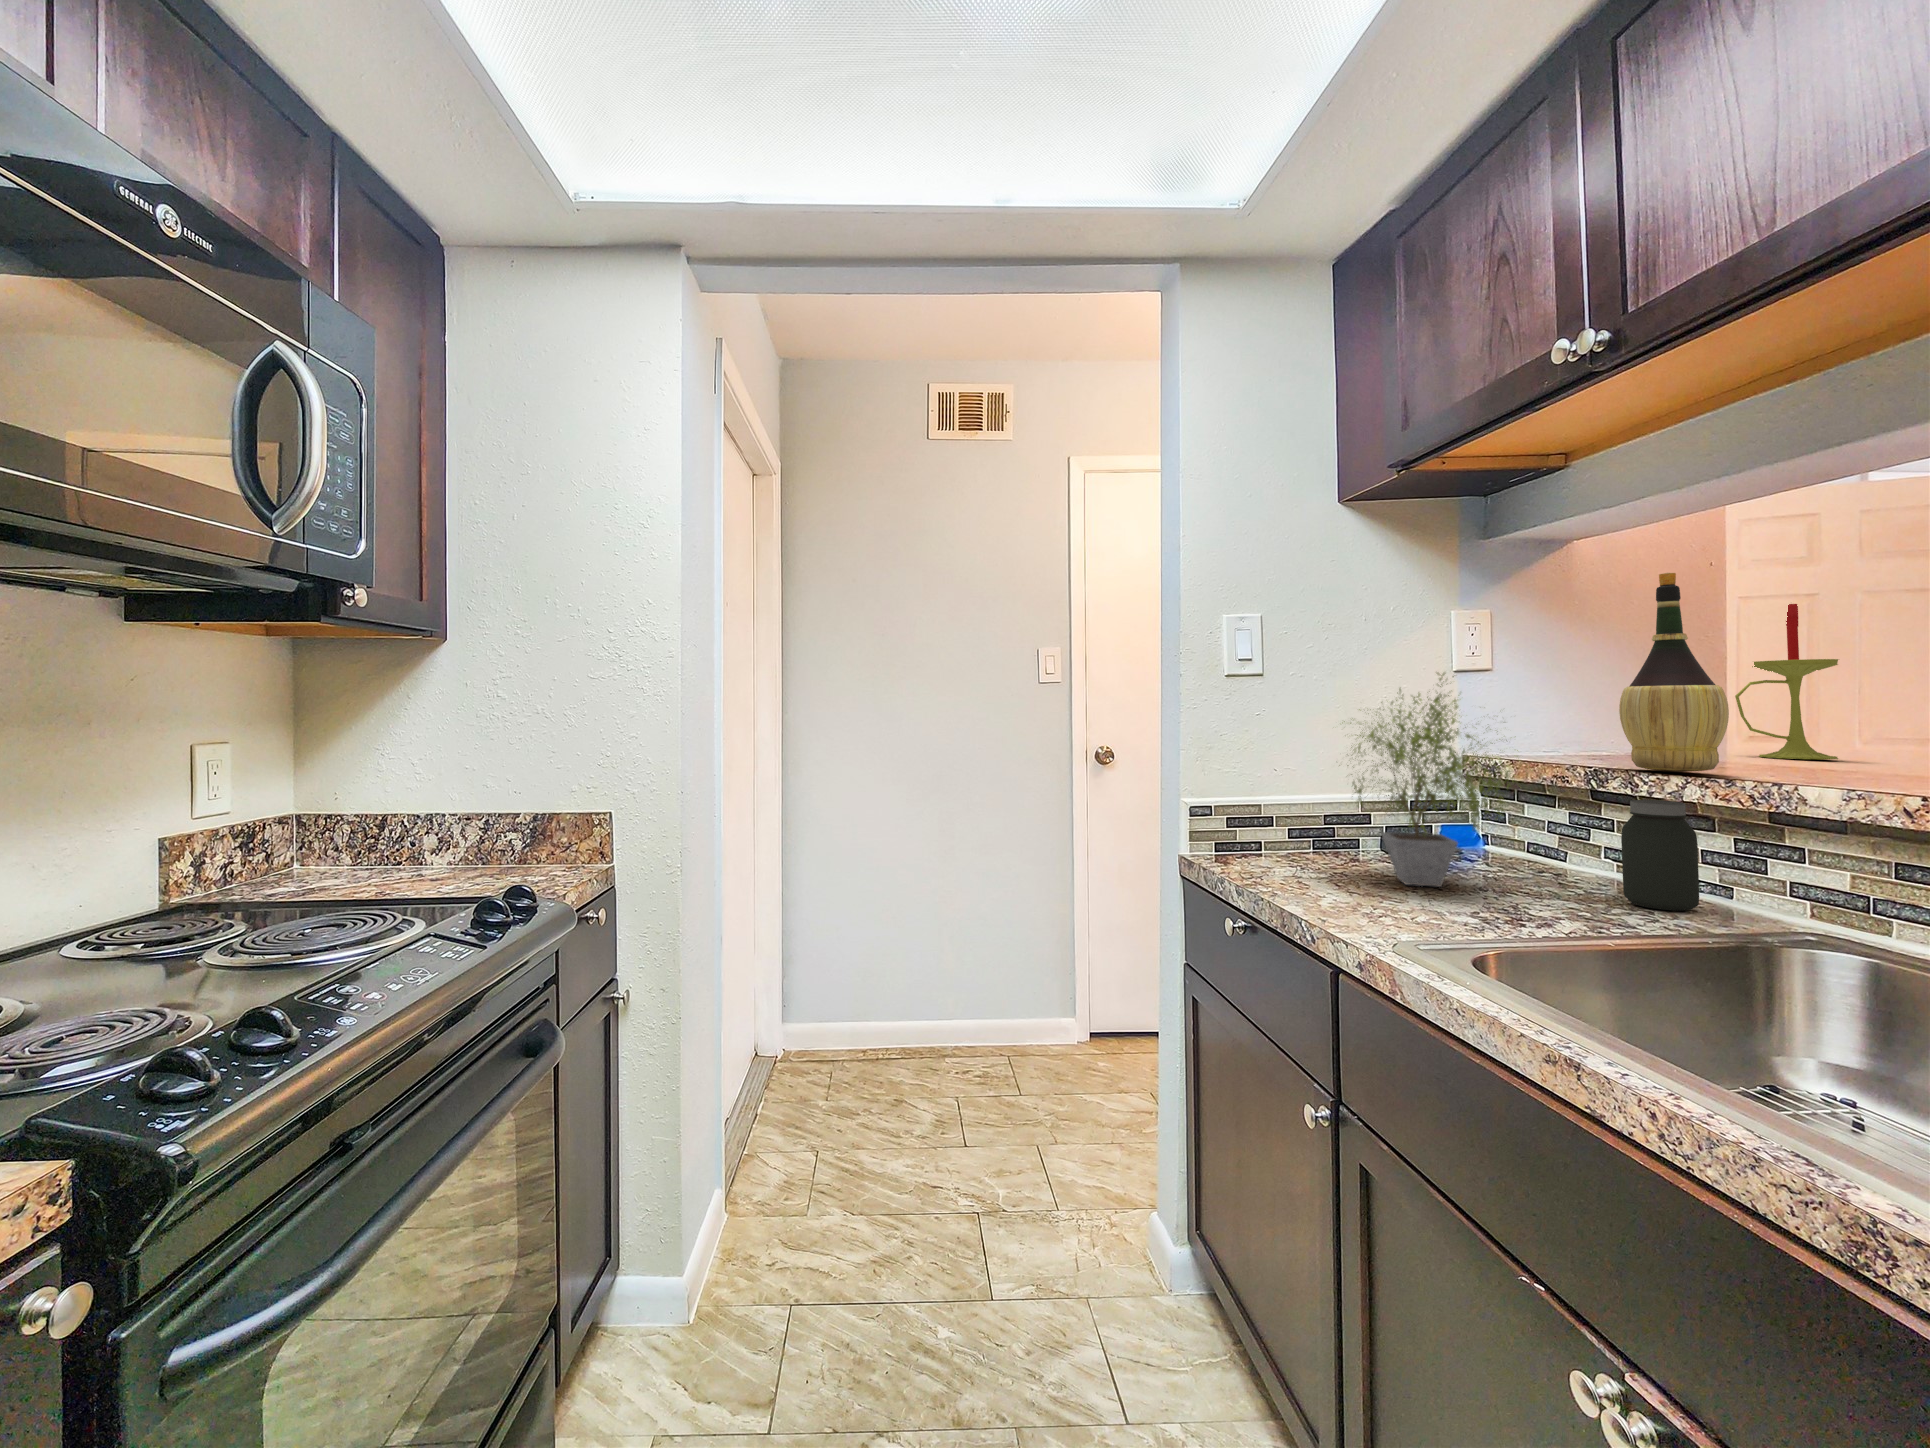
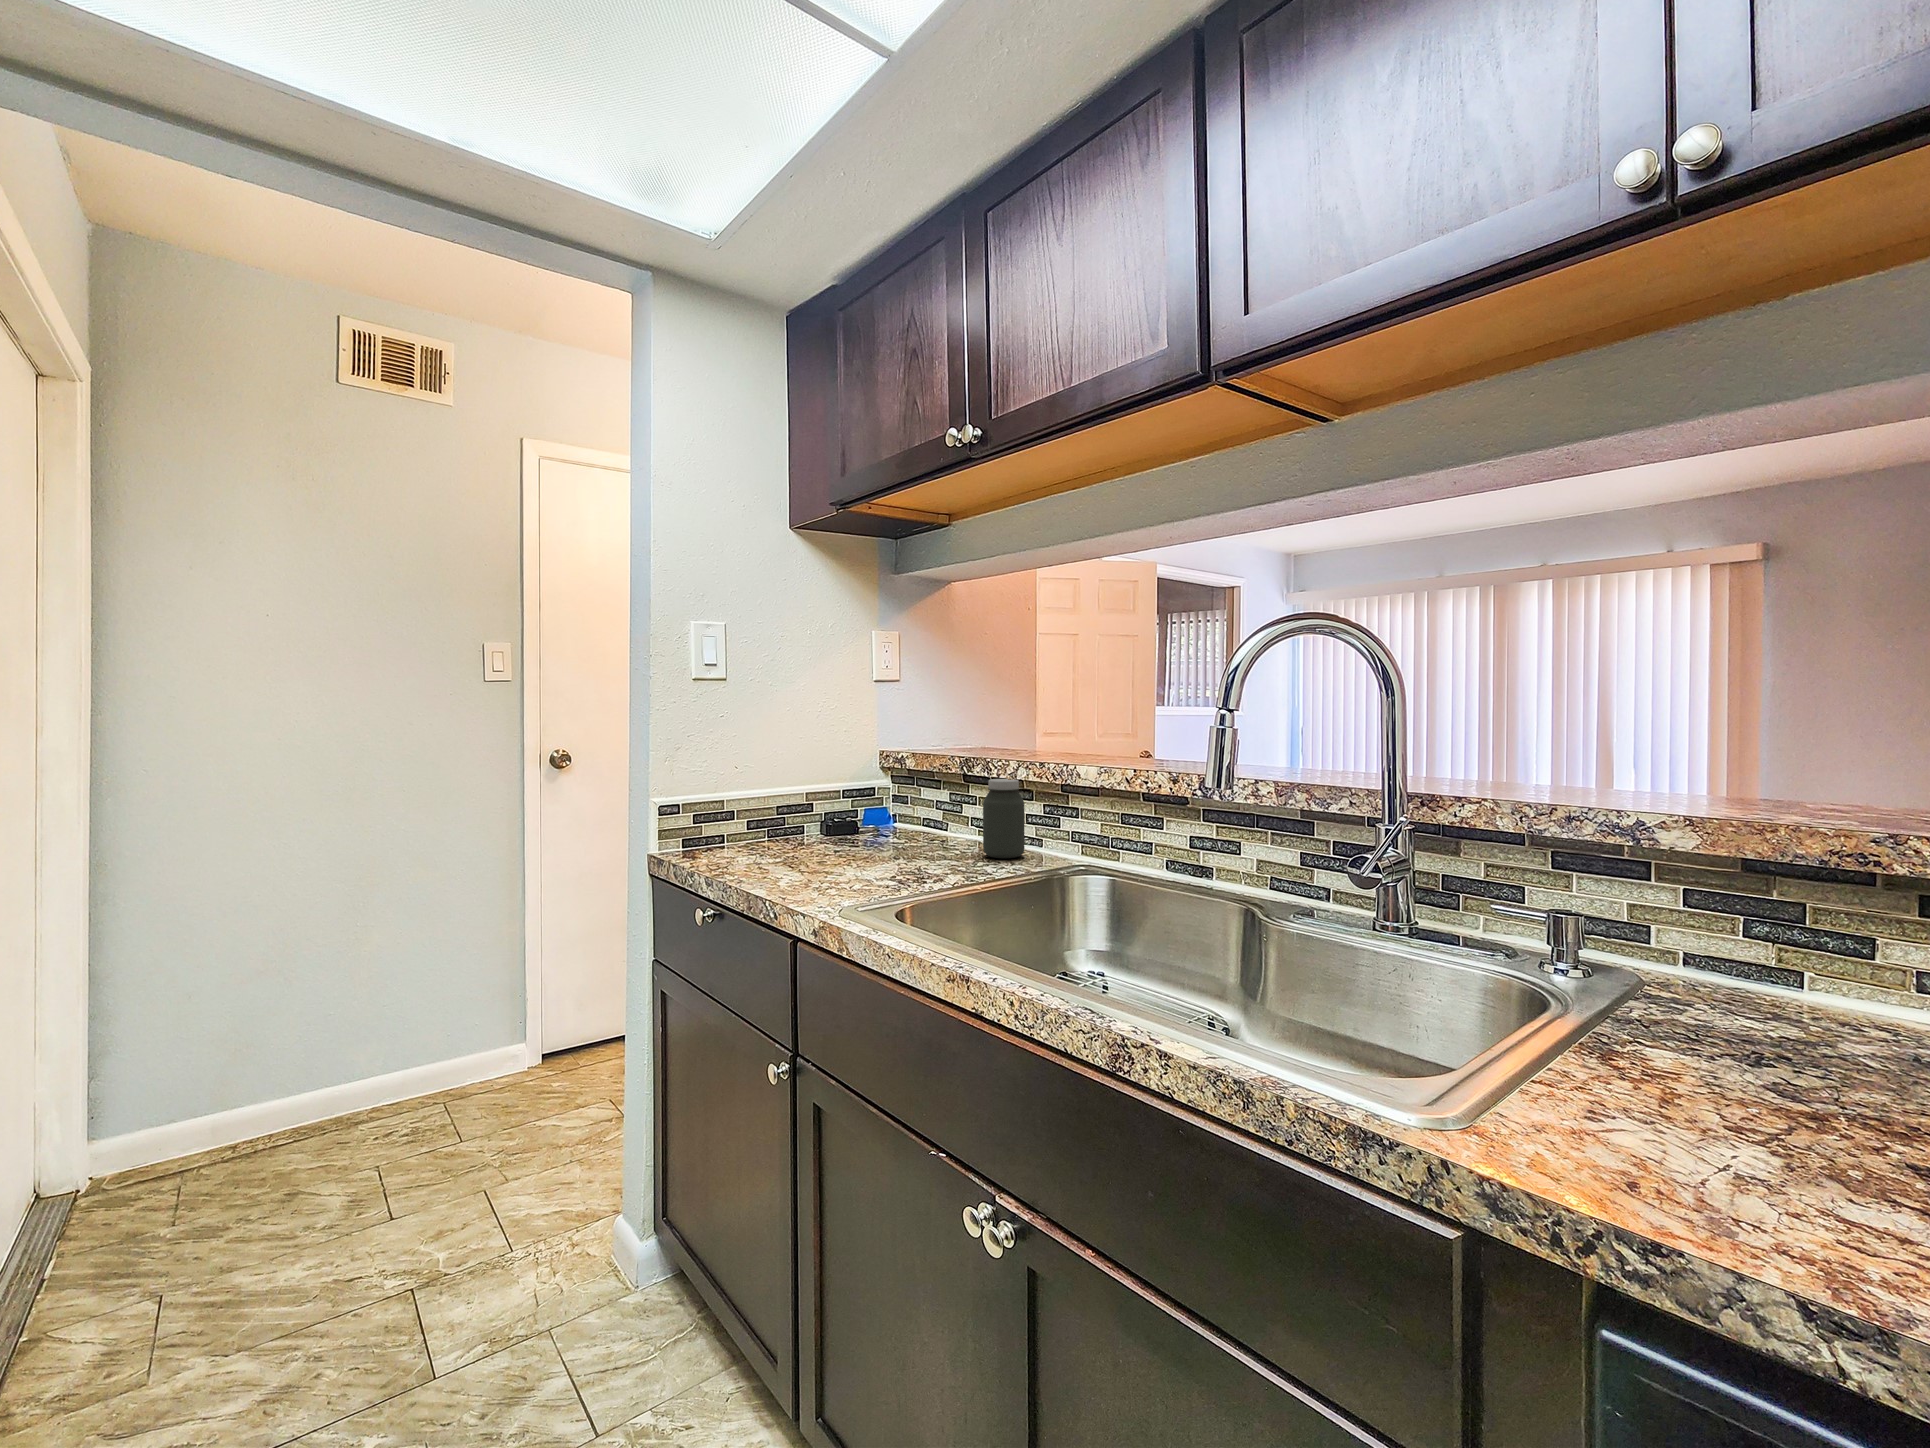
wine bottle: present [1619,573,1729,772] -> none [984,613,1042,757]
candle: present [1735,604,1838,759] -> none [1043,633,1095,744]
potted plant: present [1344,673,1518,887] -> none [788,681,935,860]

